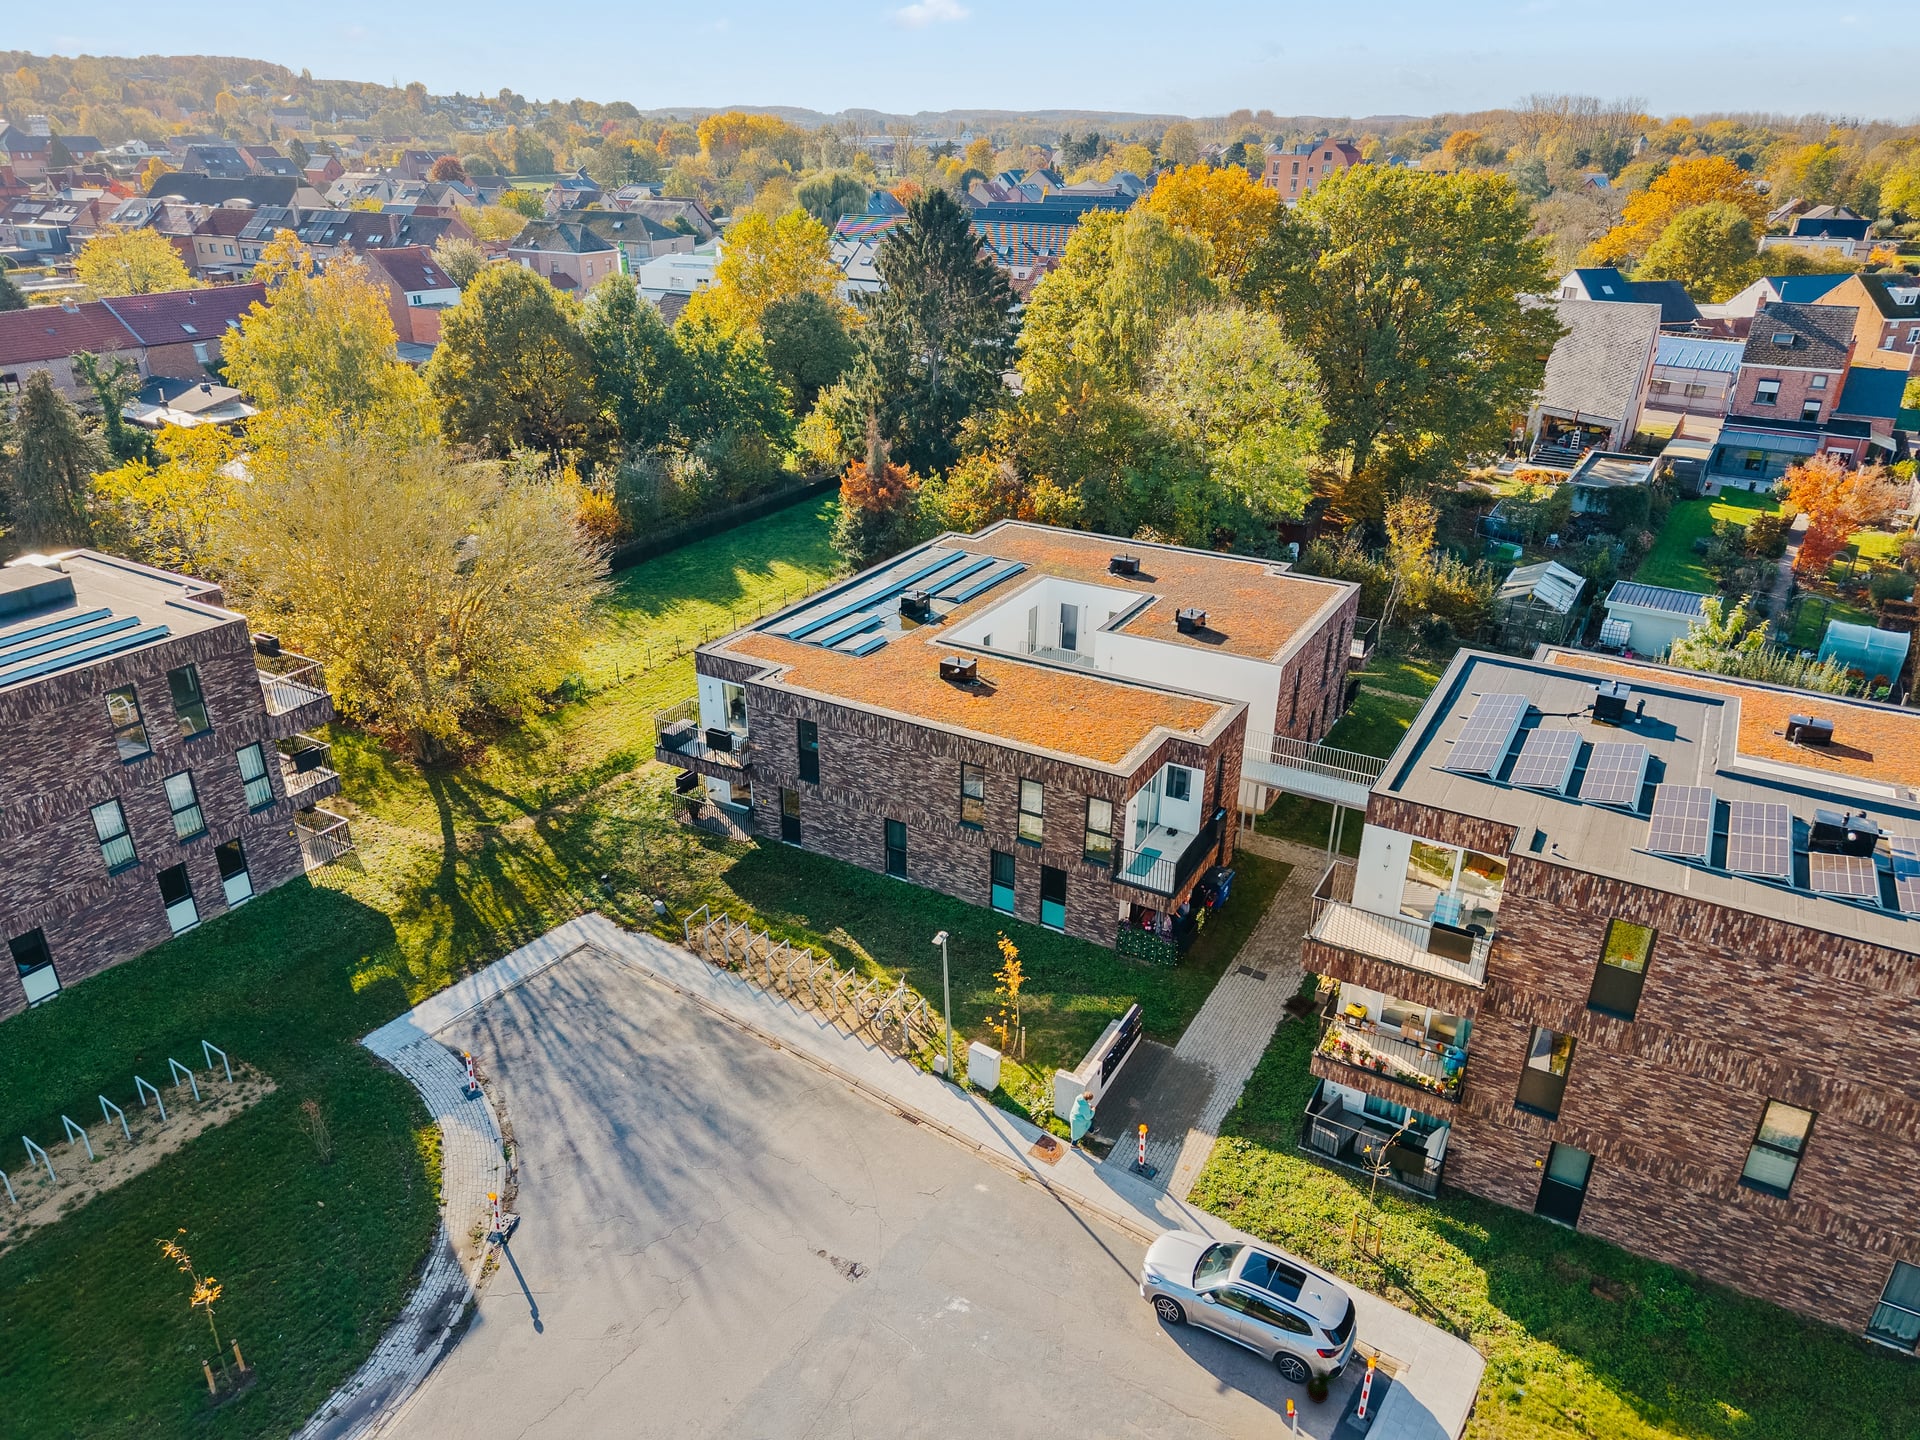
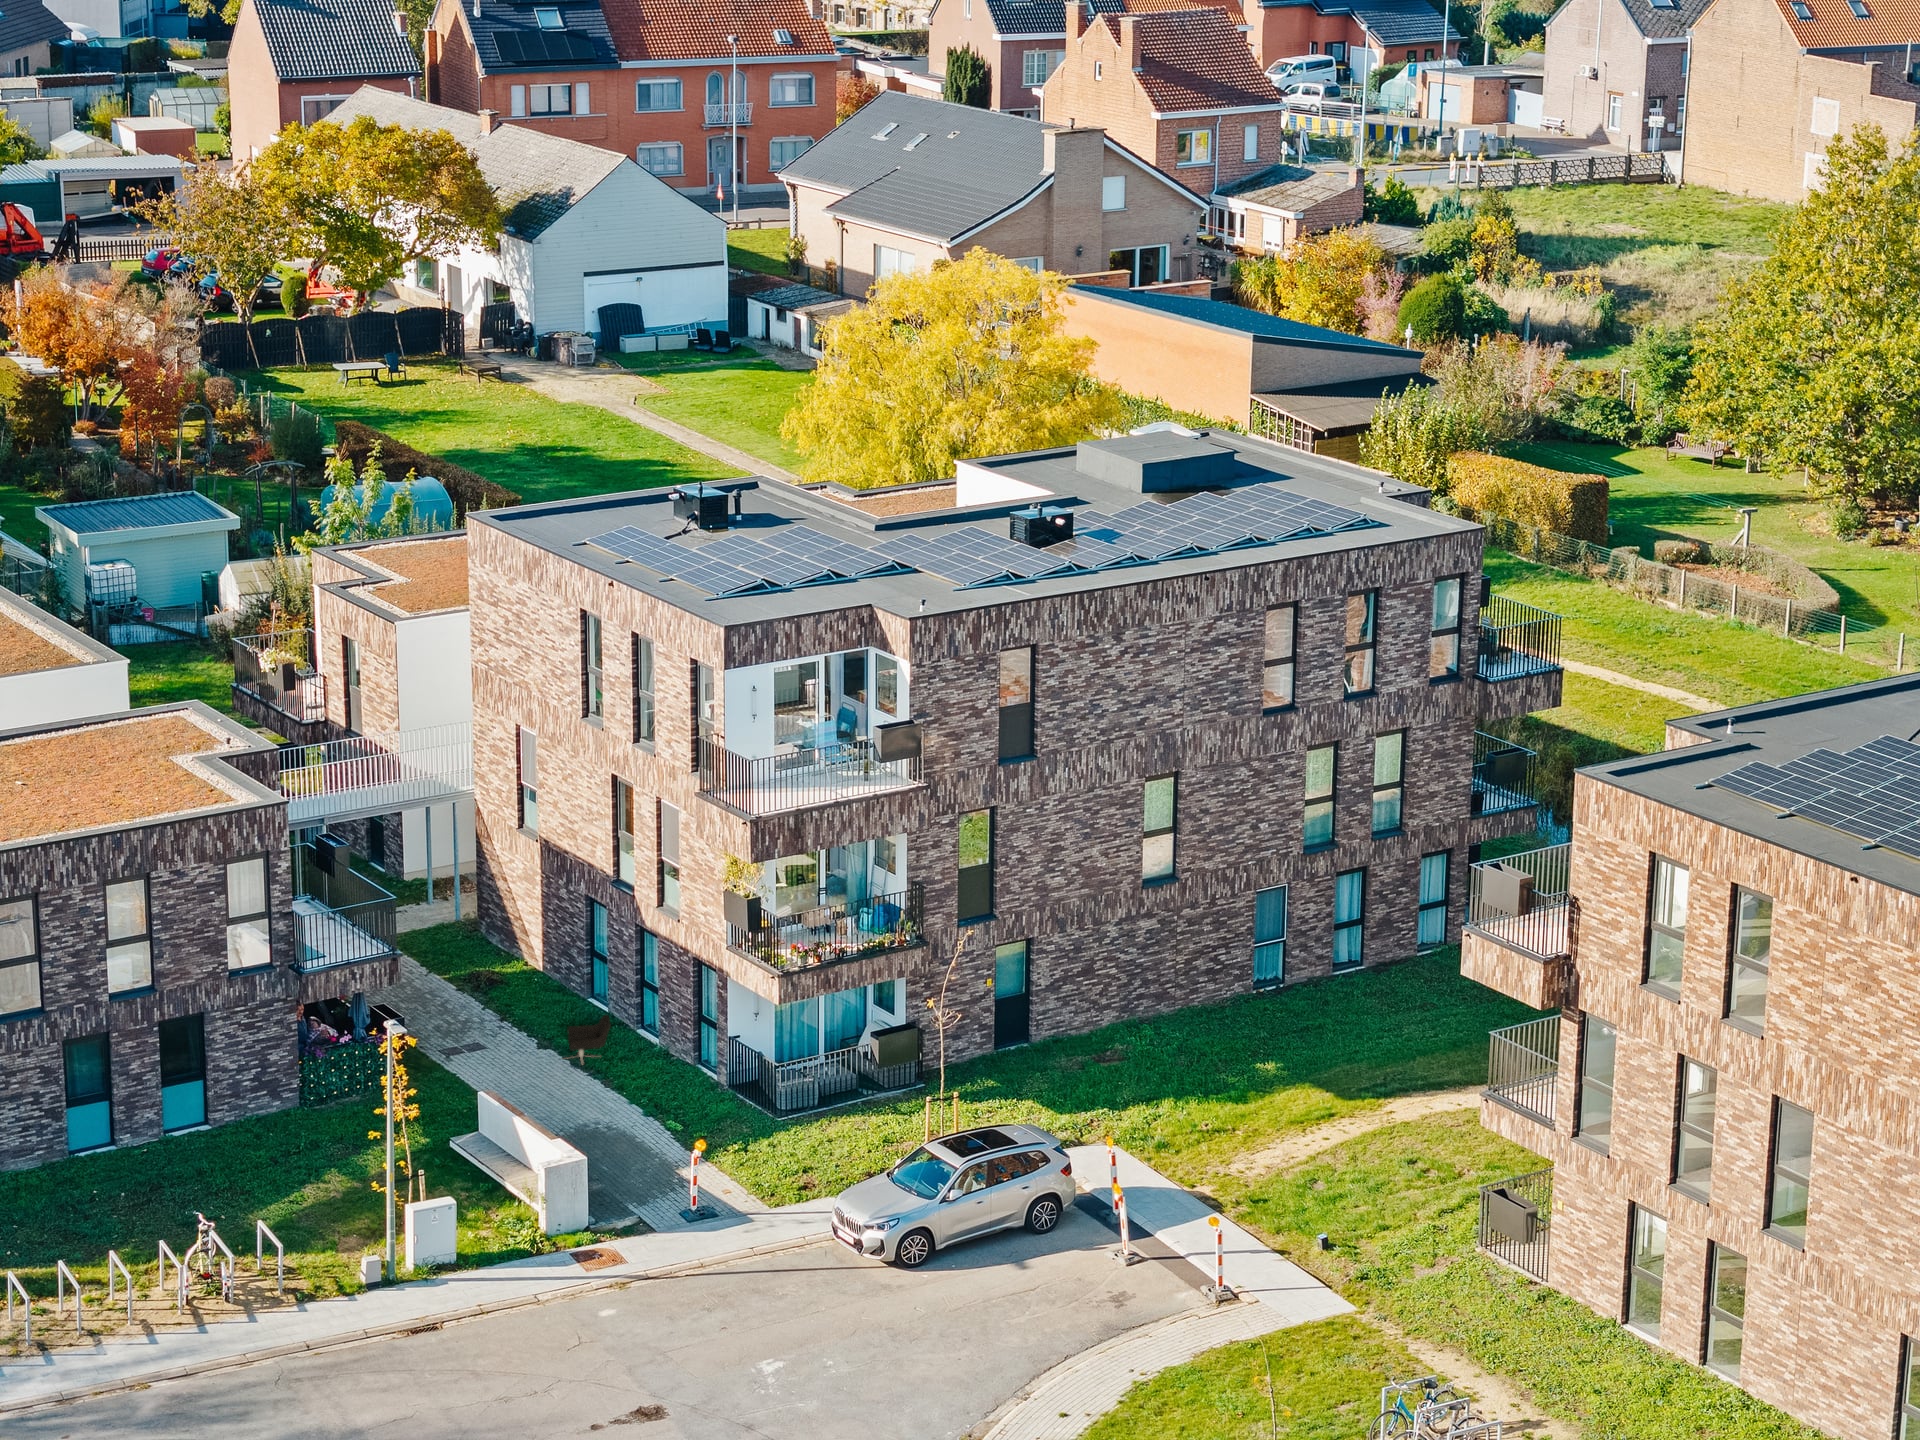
potted tree: present [1306,1368,1334,1403] -> none [1066,1187,1100,1239]

